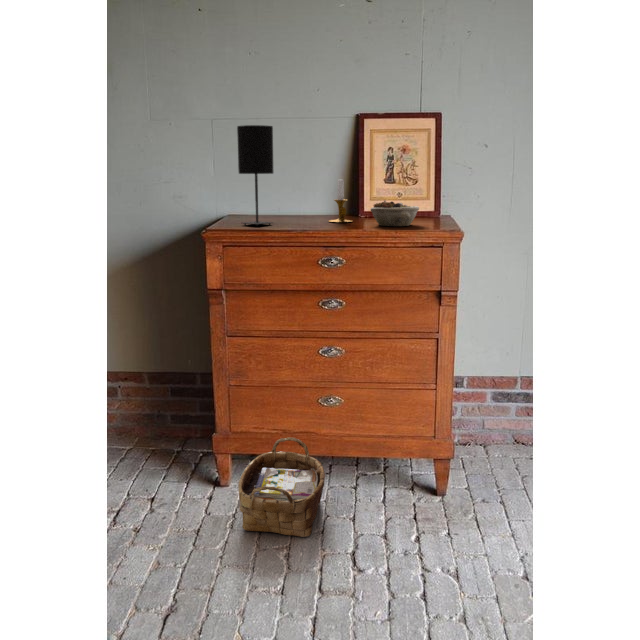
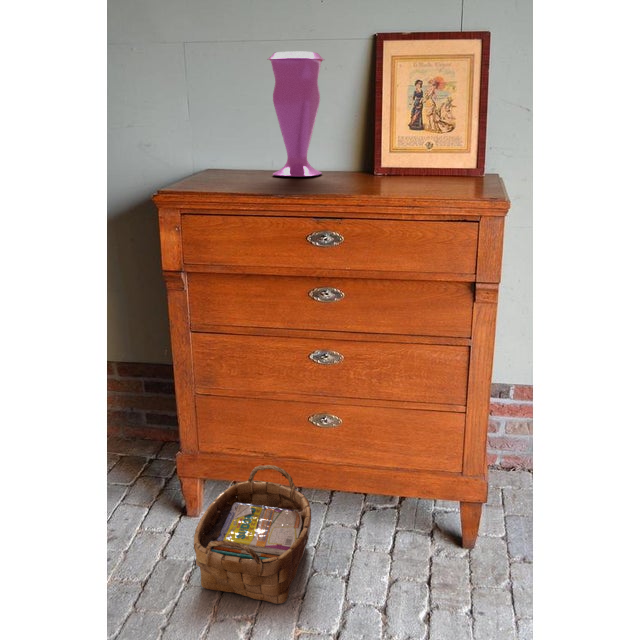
table lamp: present [237,125,273,226] -> none [203,49,254,188]
vase: none [278,127,320,219] -> present [267,52,325,177]
candlestick: present [329,179,352,222] -> none [330,124,363,183]
succulent planter: present [371,201,419,226] -> none [384,154,451,191]

